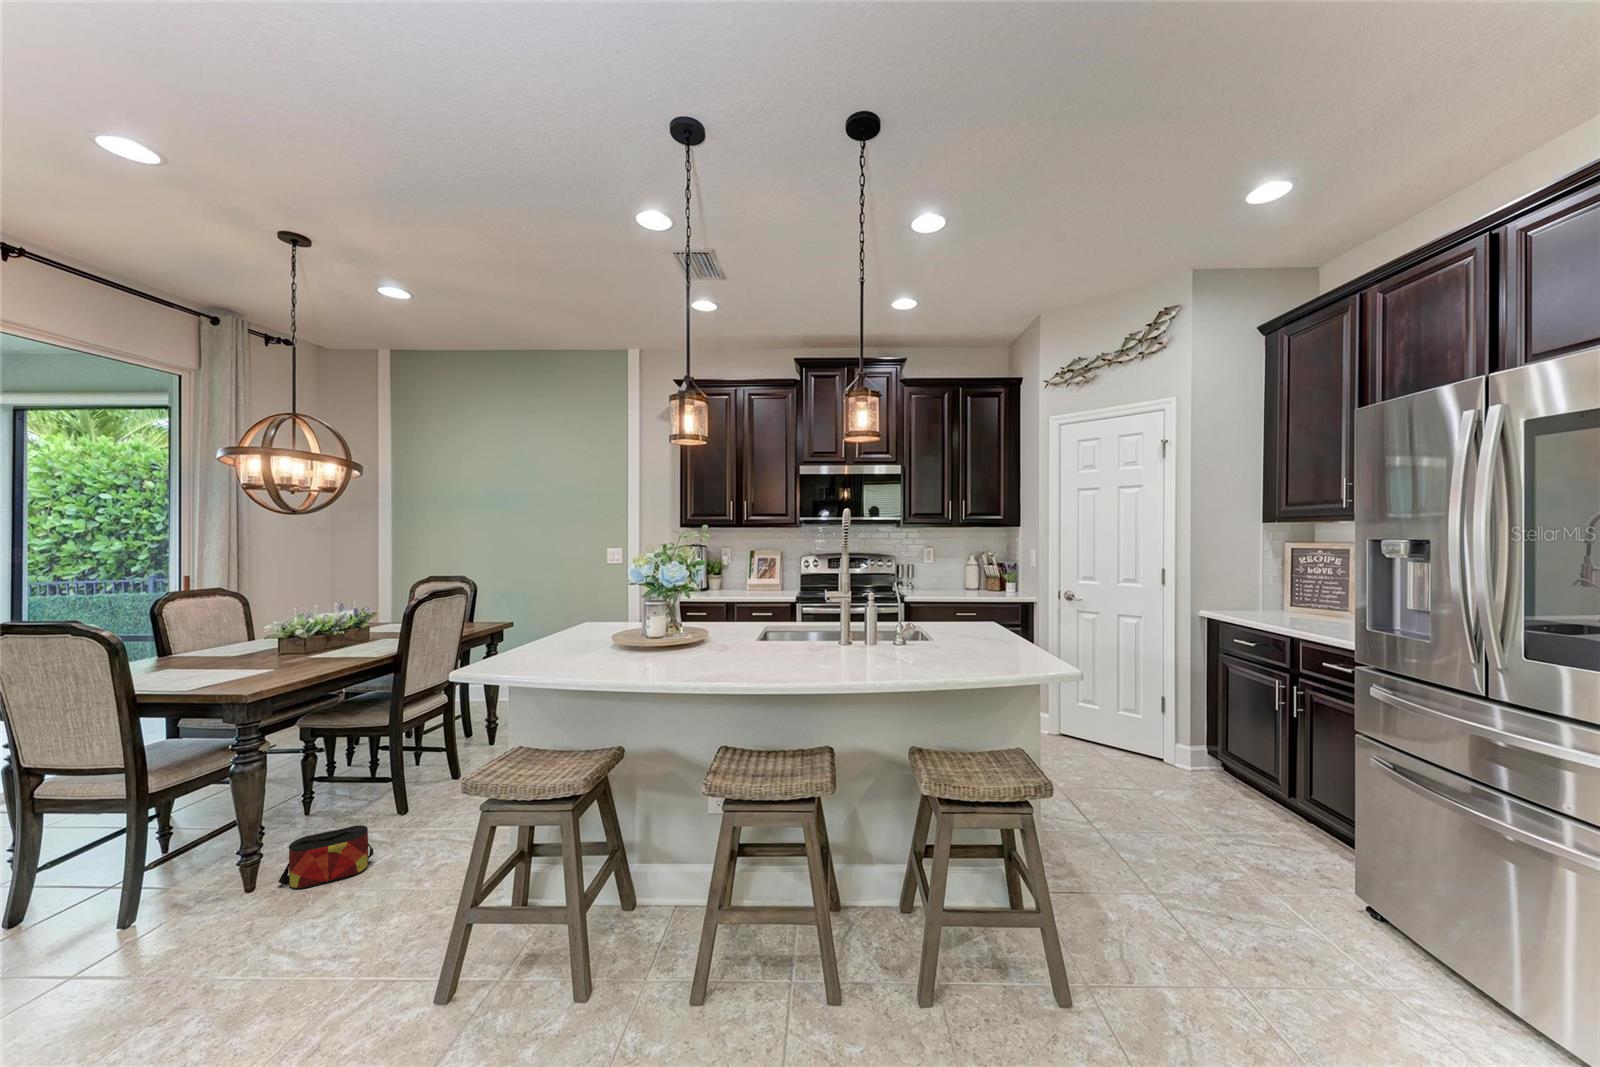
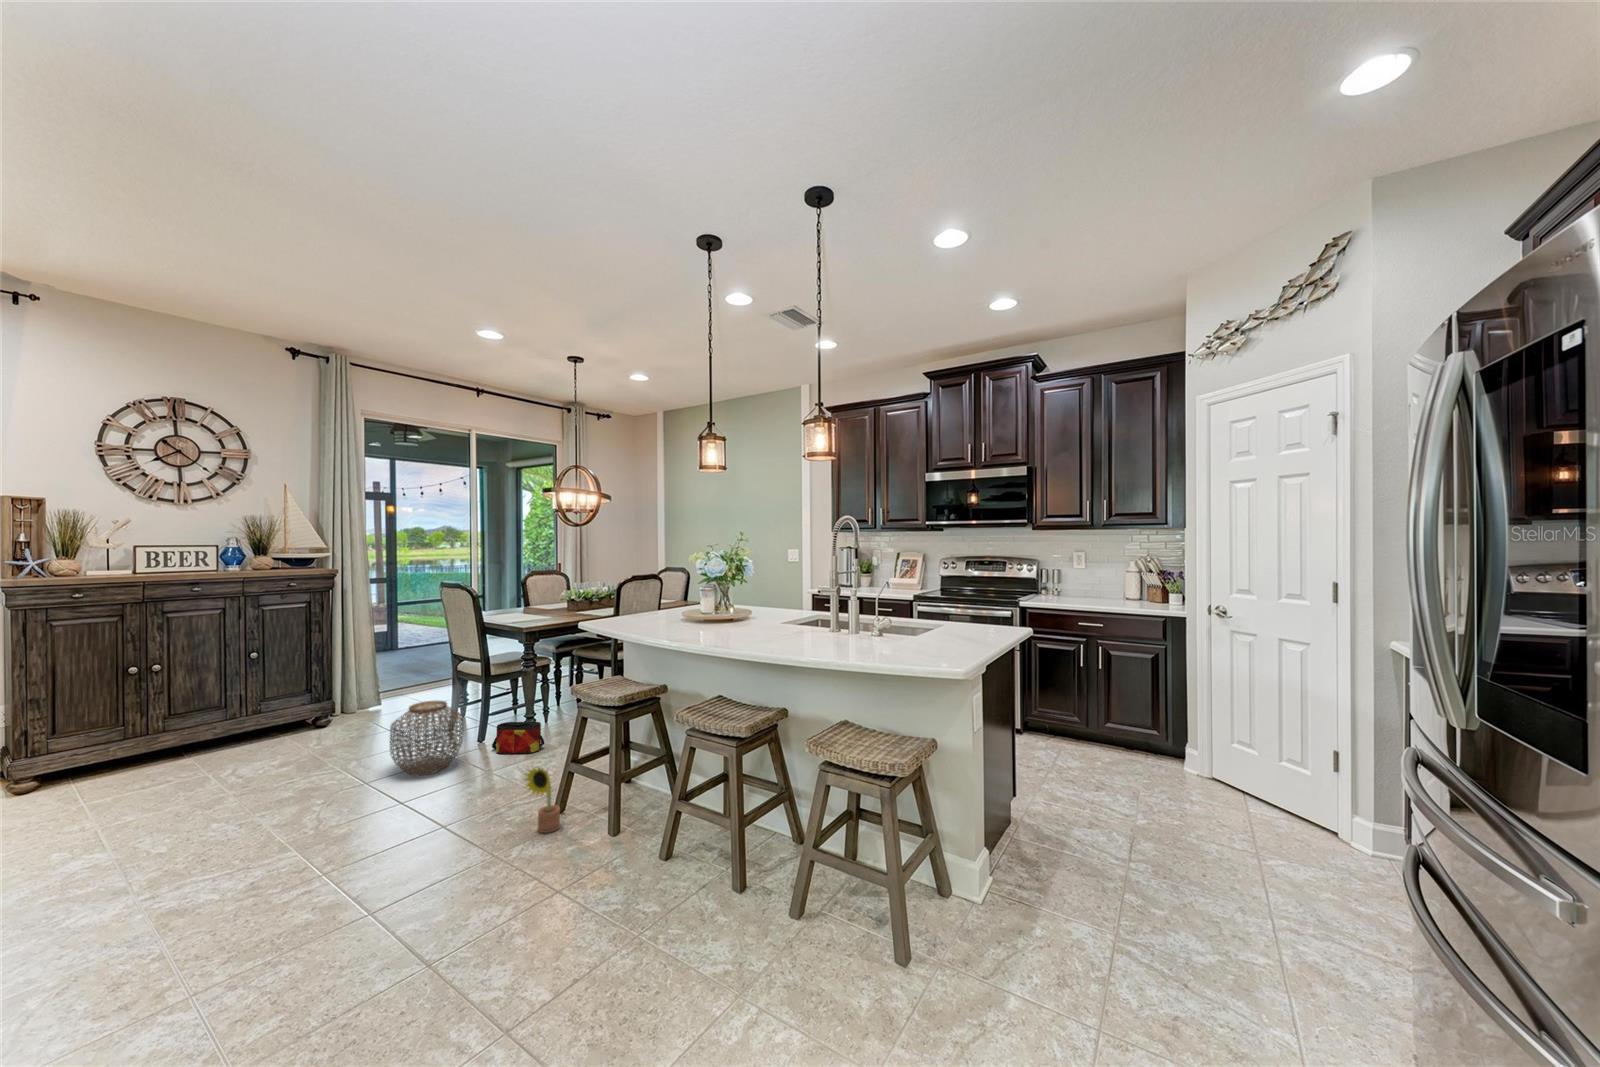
woven basket: none [100,829,248,968] -> present [390,701,464,775]
decorative plant: none [481,884,535,976] -> present [524,767,560,833]

